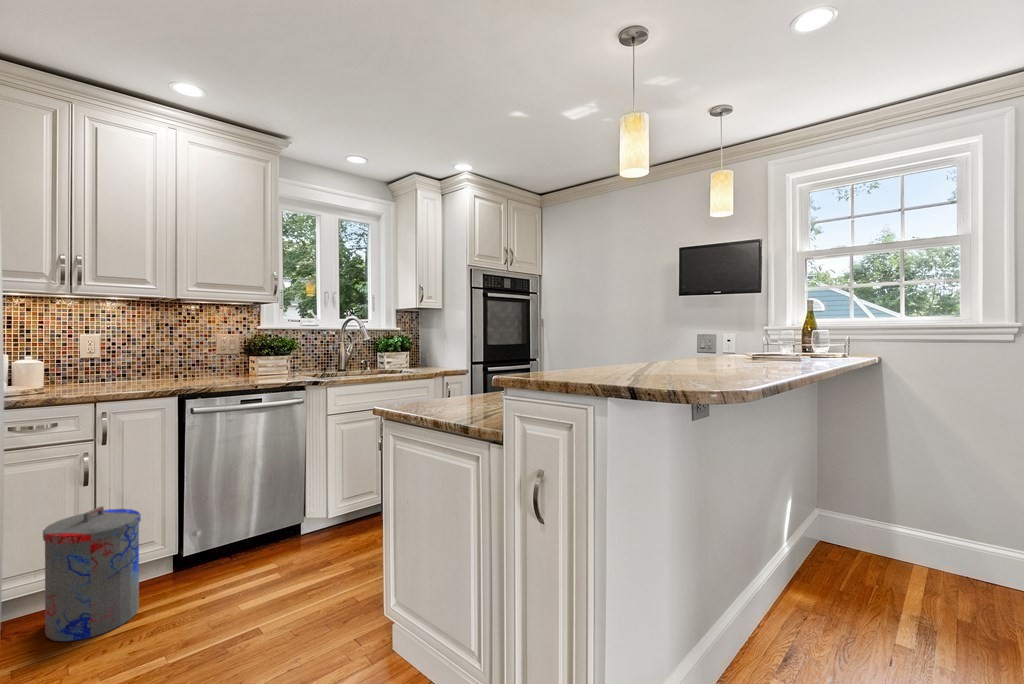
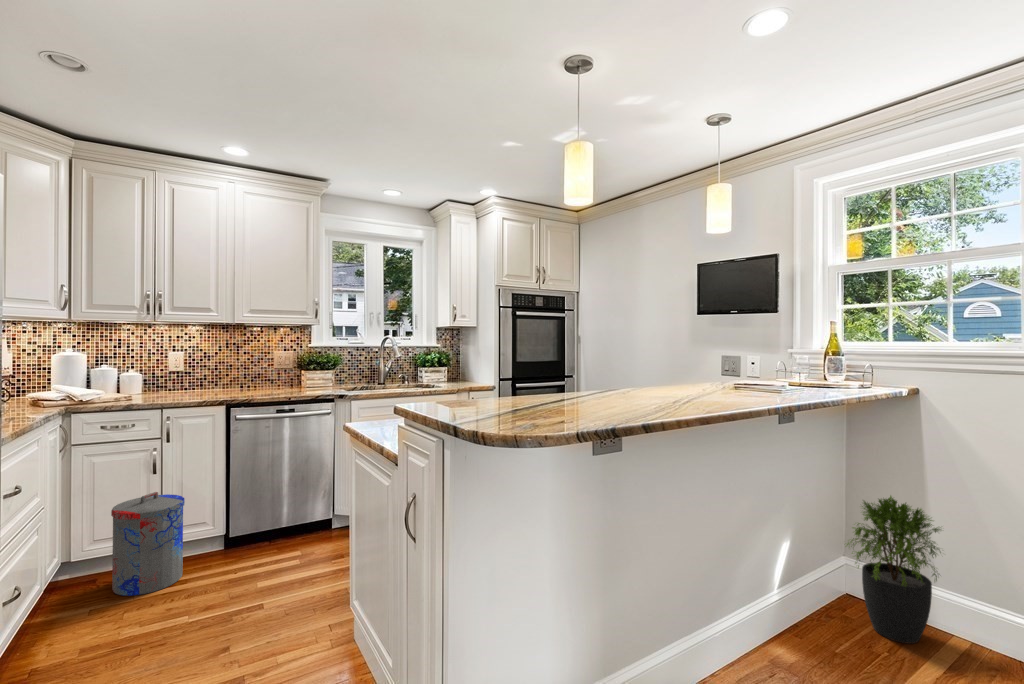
potted plant: none [831,450,914,576] -> present [847,496,941,644]

